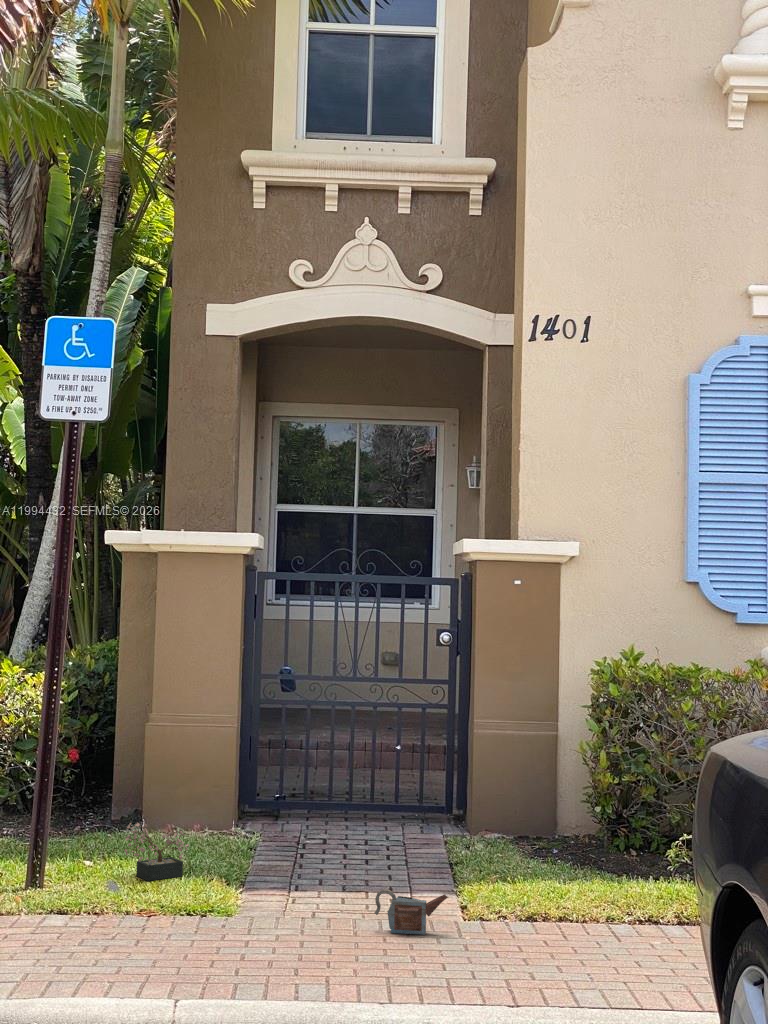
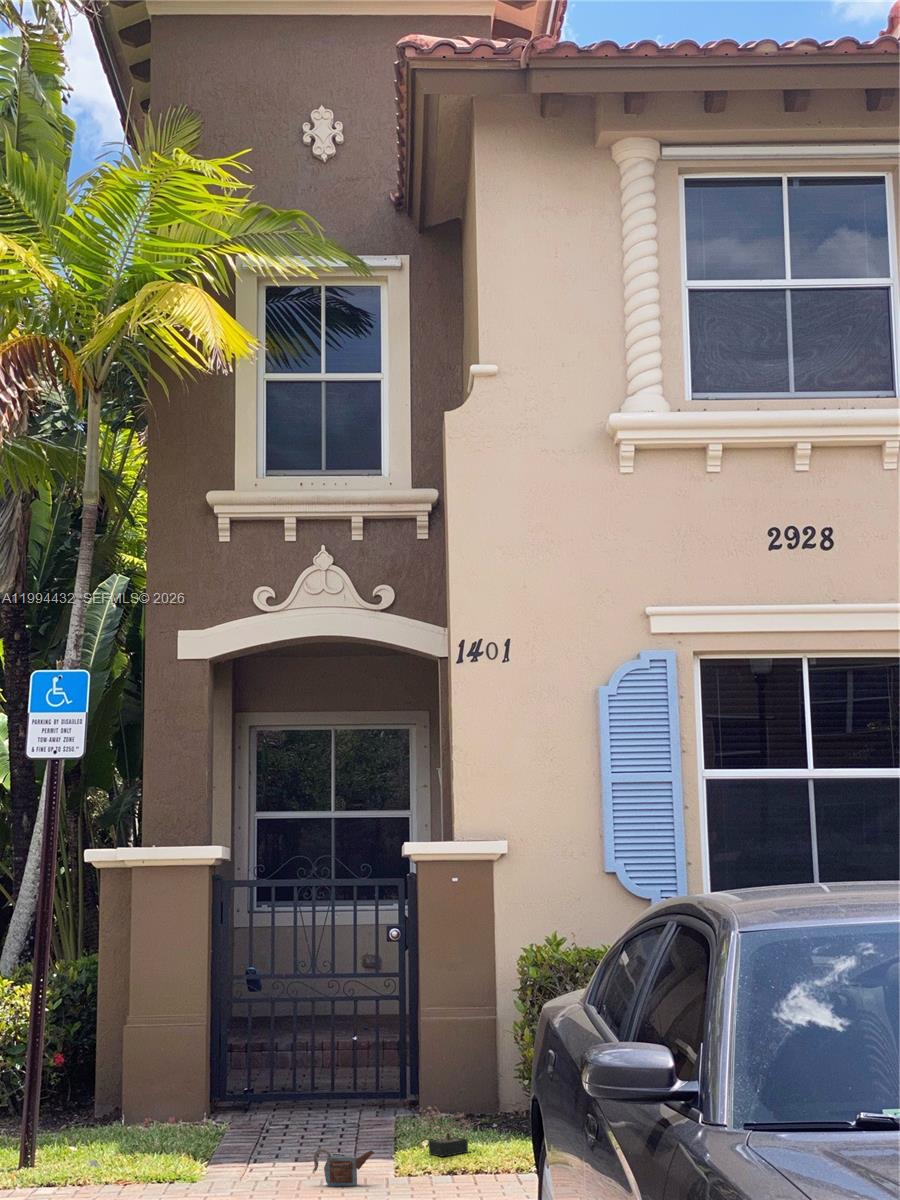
decorative plant: present [125,823,189,881] -> present [419,1106,470,1157]

